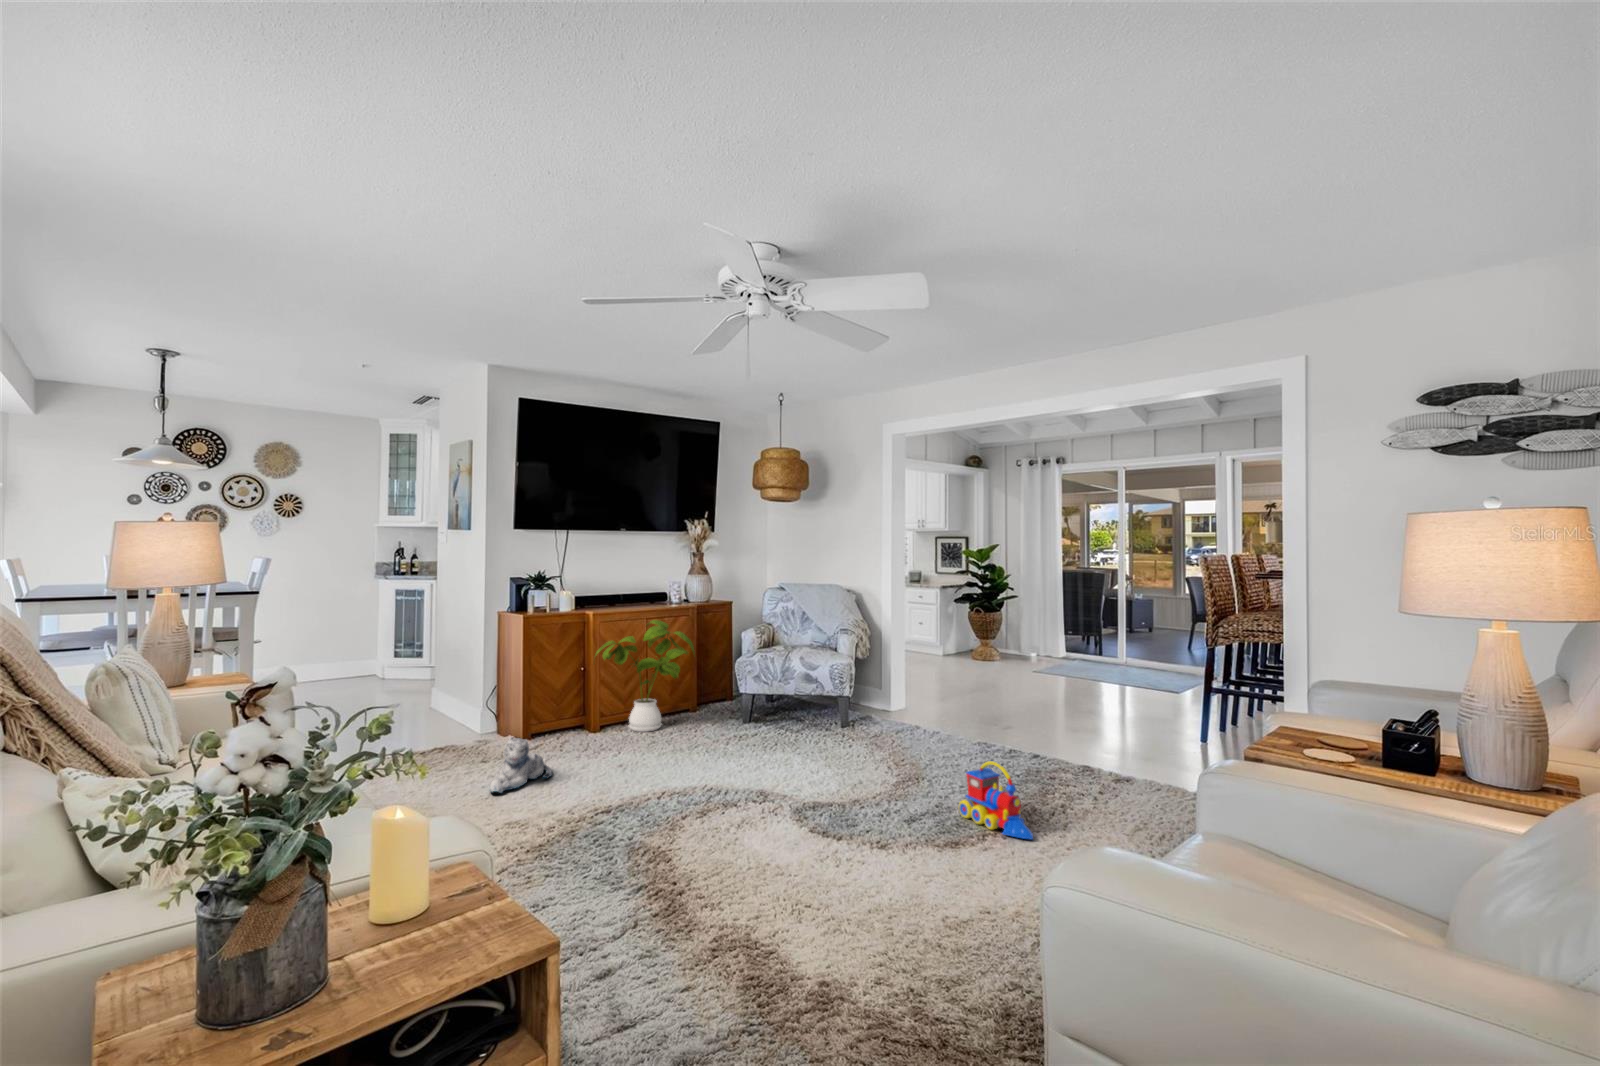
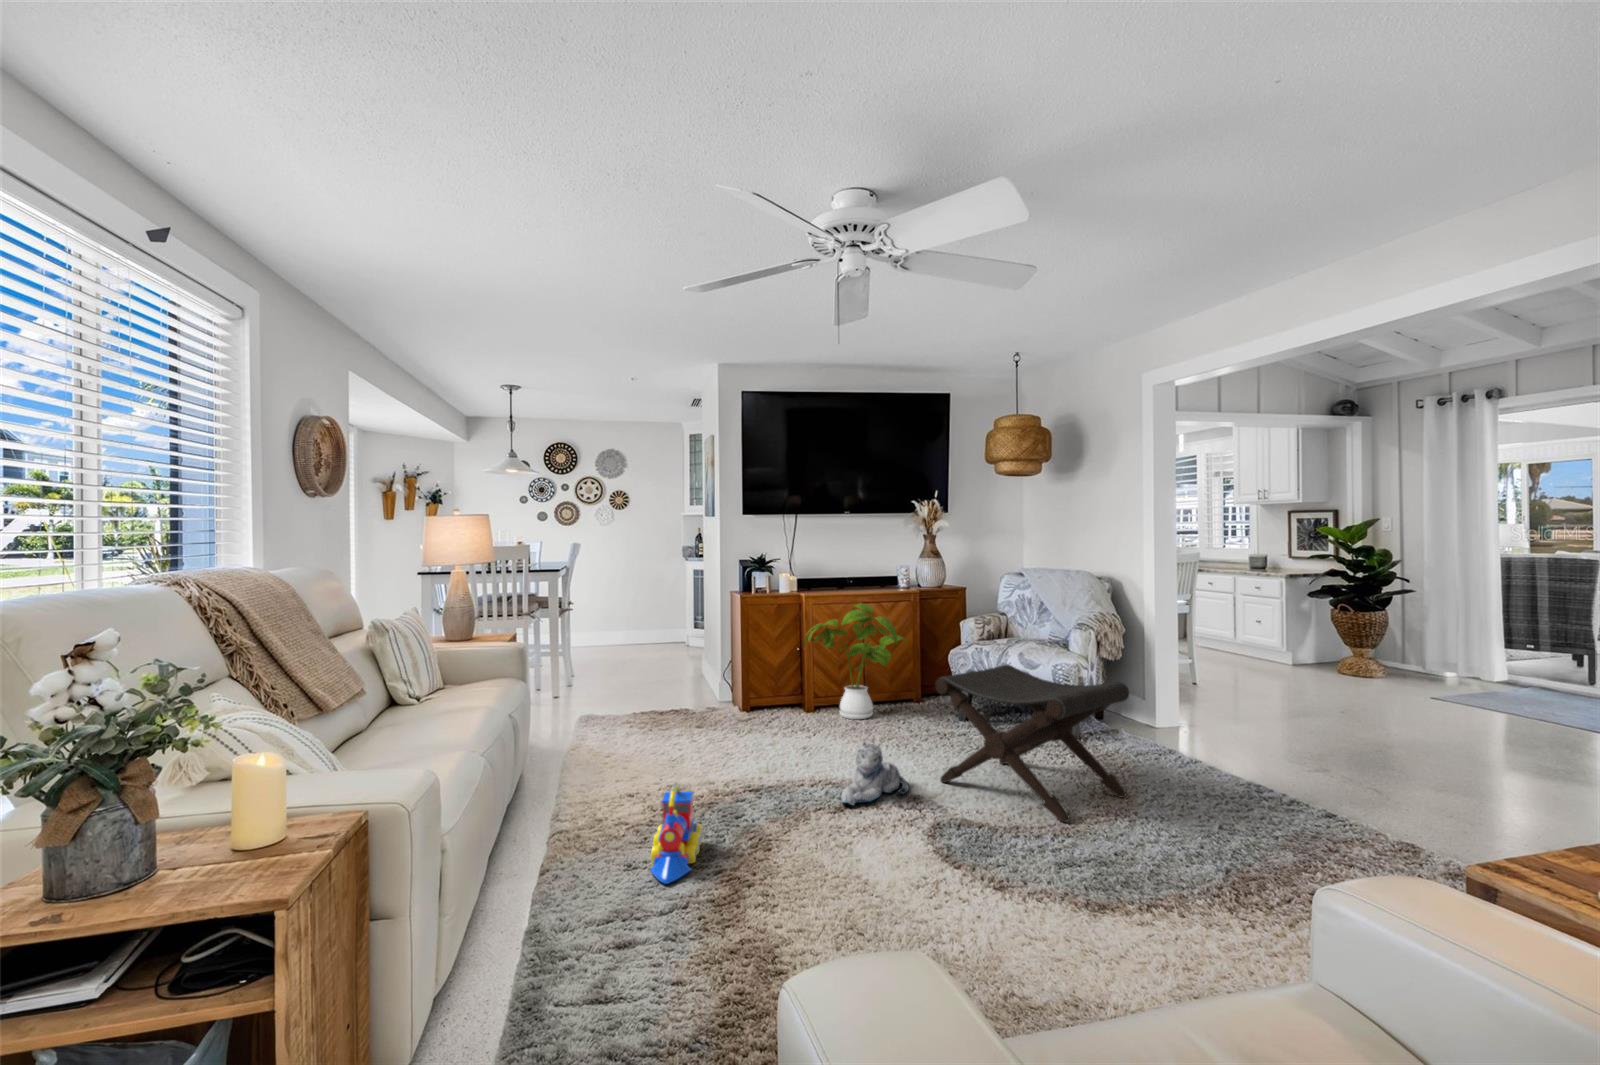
footstool: none [765,667,915,792] -> present [935,665,1129,822]
plush toy: present [490,737,552,793] -> present [841,743,909,805]
toy train: present [959,761,1033,839] -> present [650,783,703,884]

